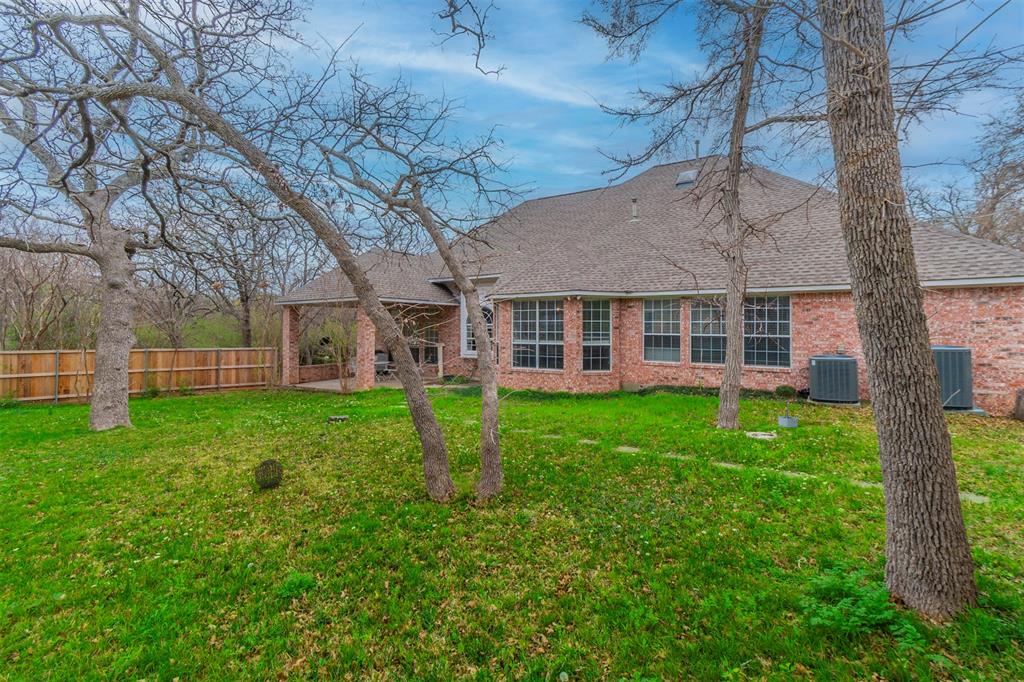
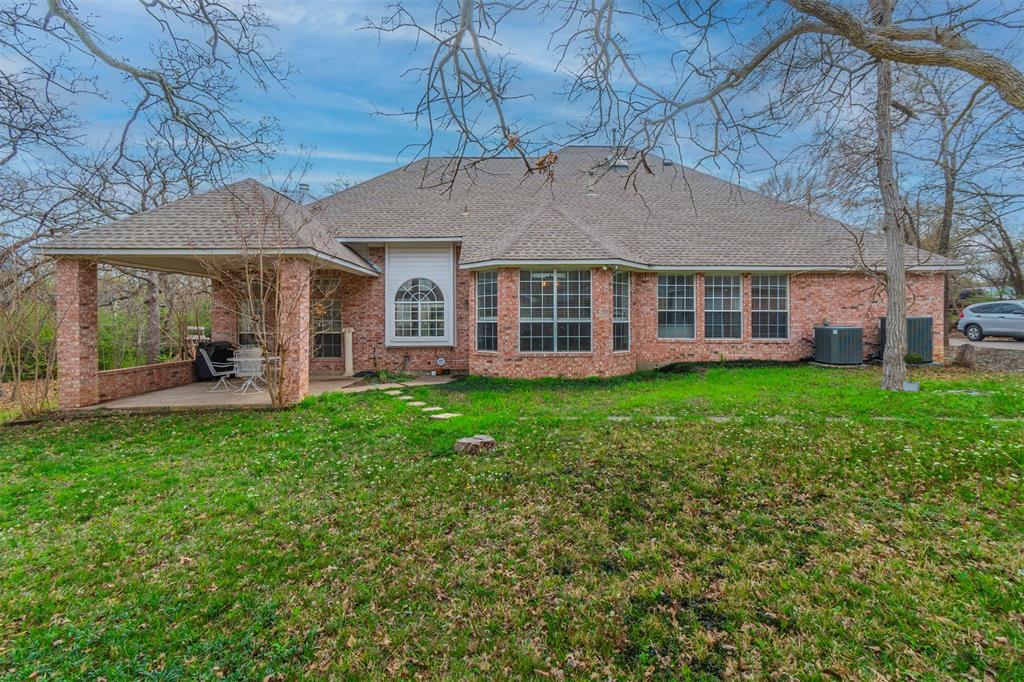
woven basket: present [255,459,283,489] -> none [901,565,976,638]

